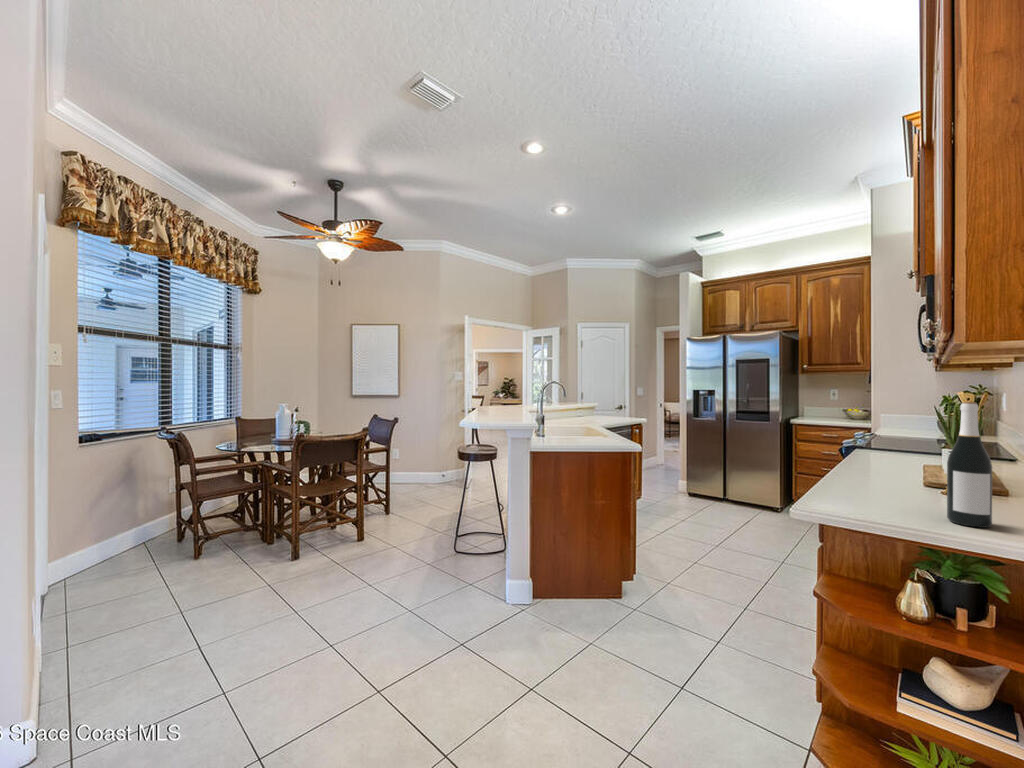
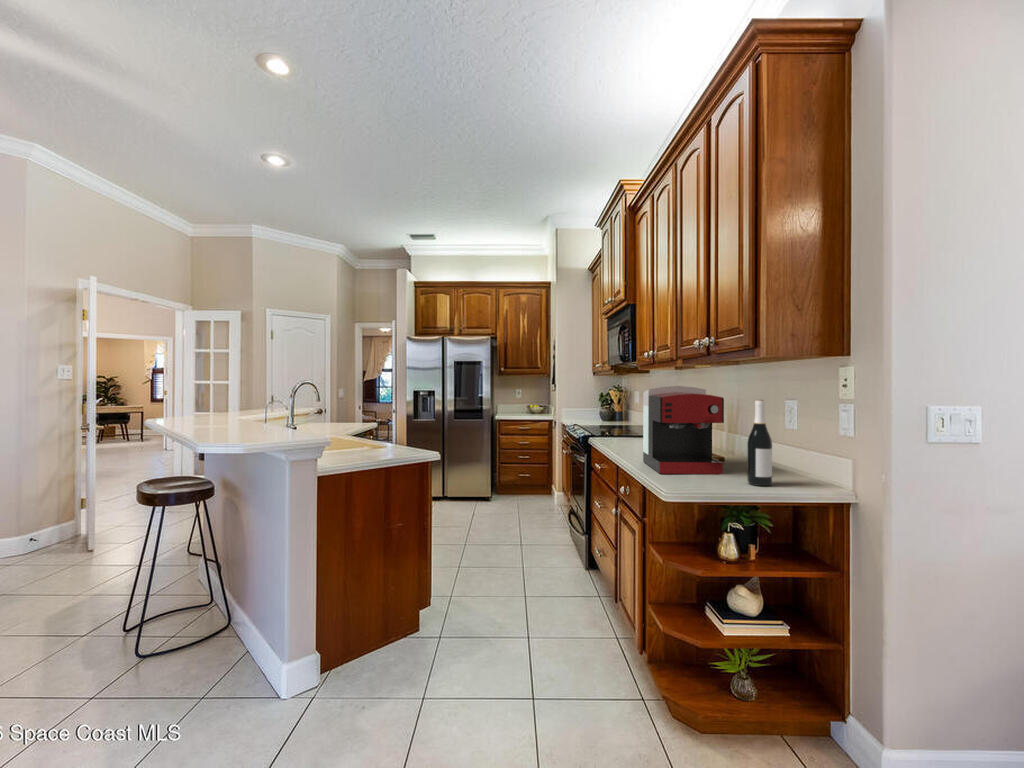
coffee maker: none [836,383,947,506] -> present [643,386,724,474]

